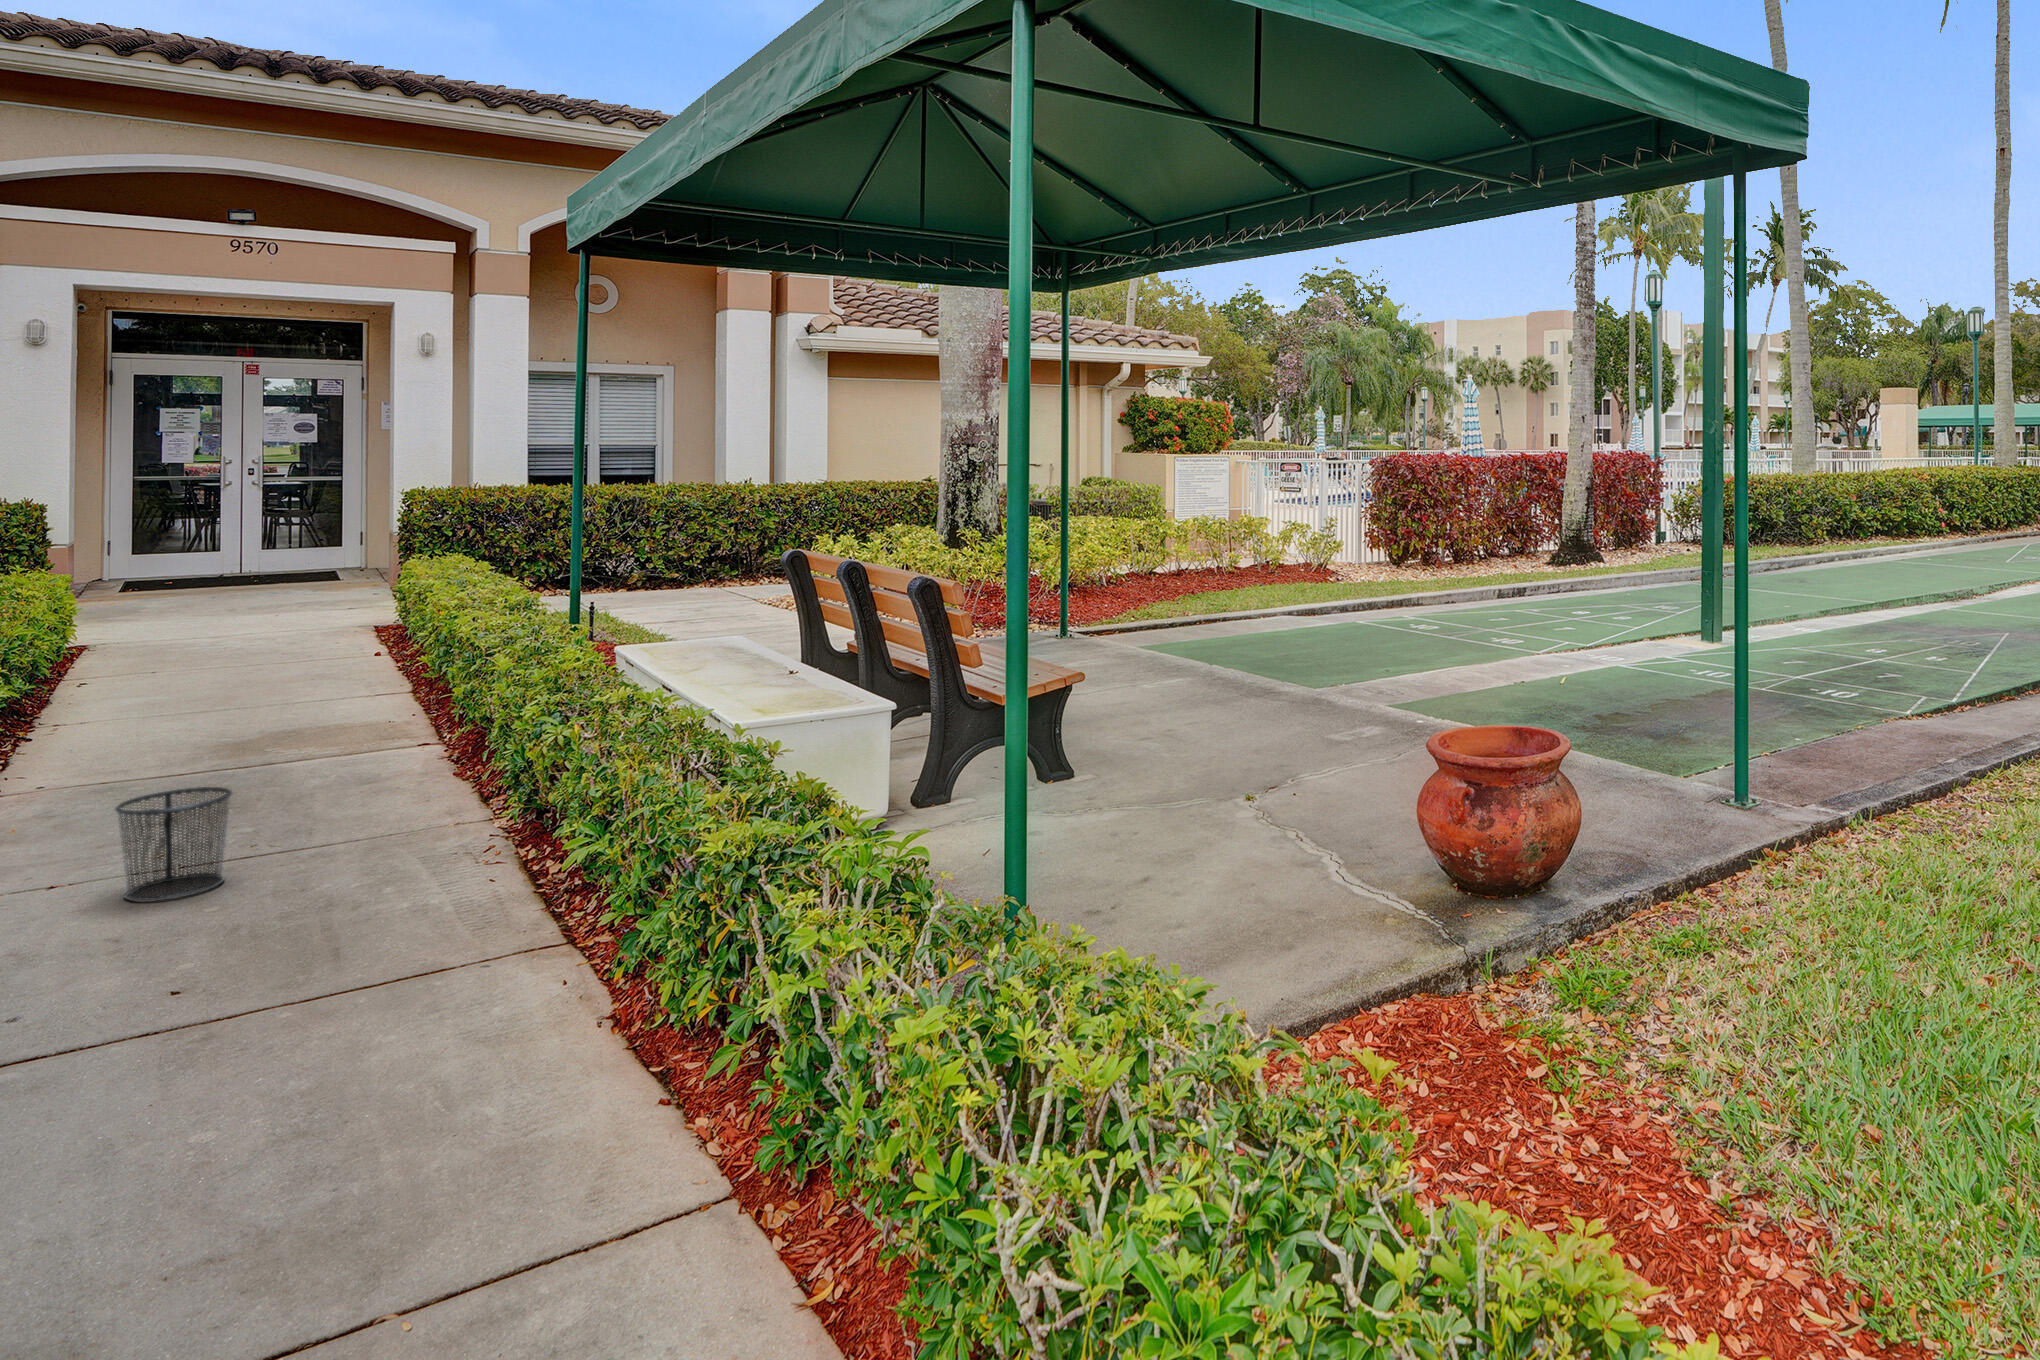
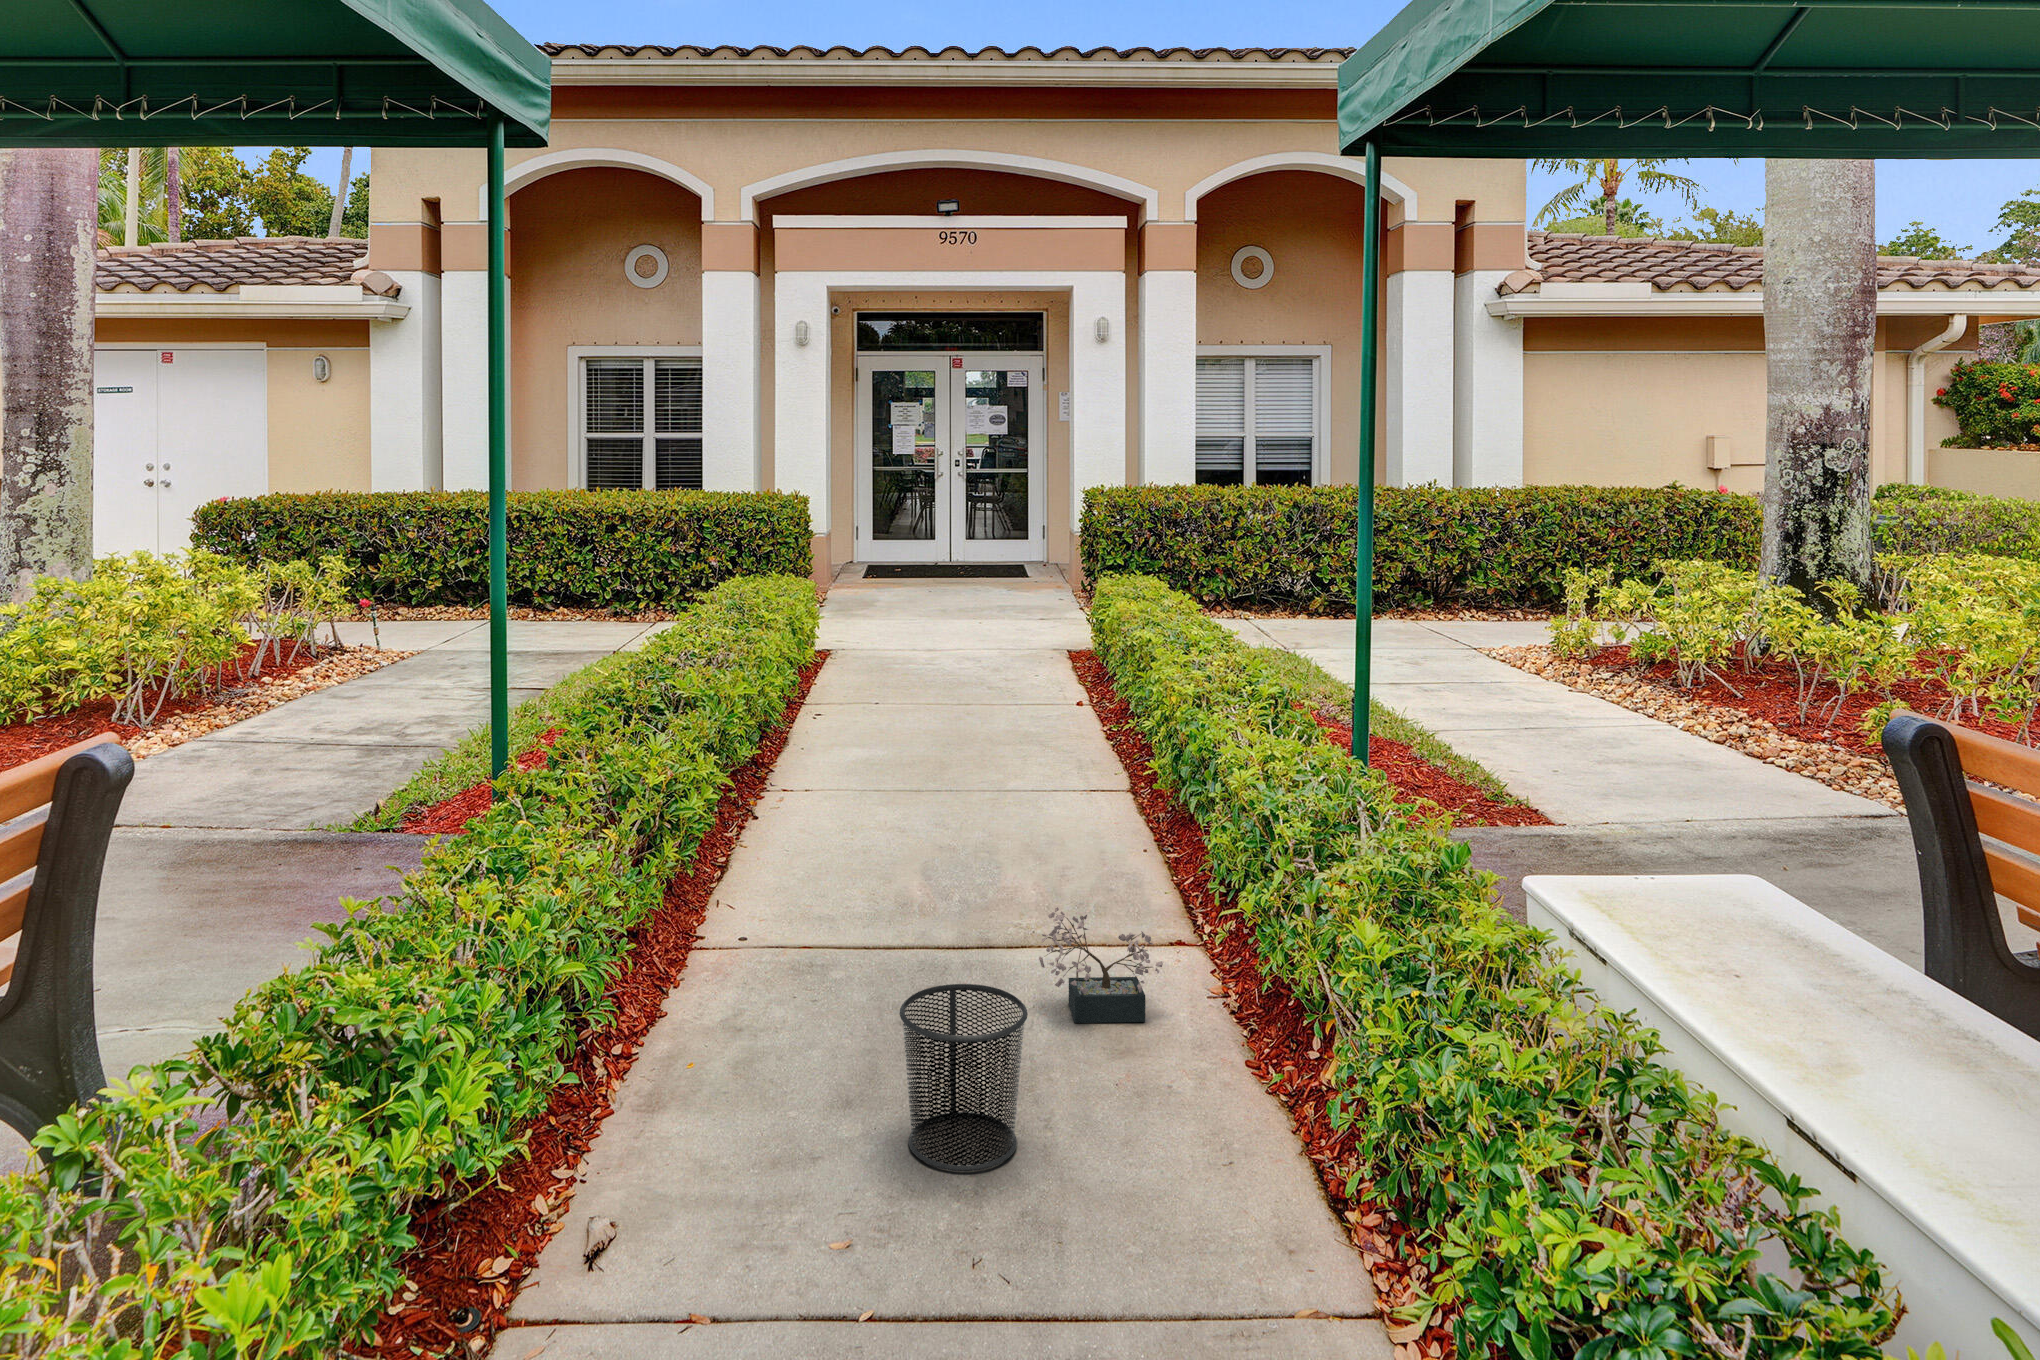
decorative plant: none [263,753,374,826] -> present [1039,907,1163,1023]

